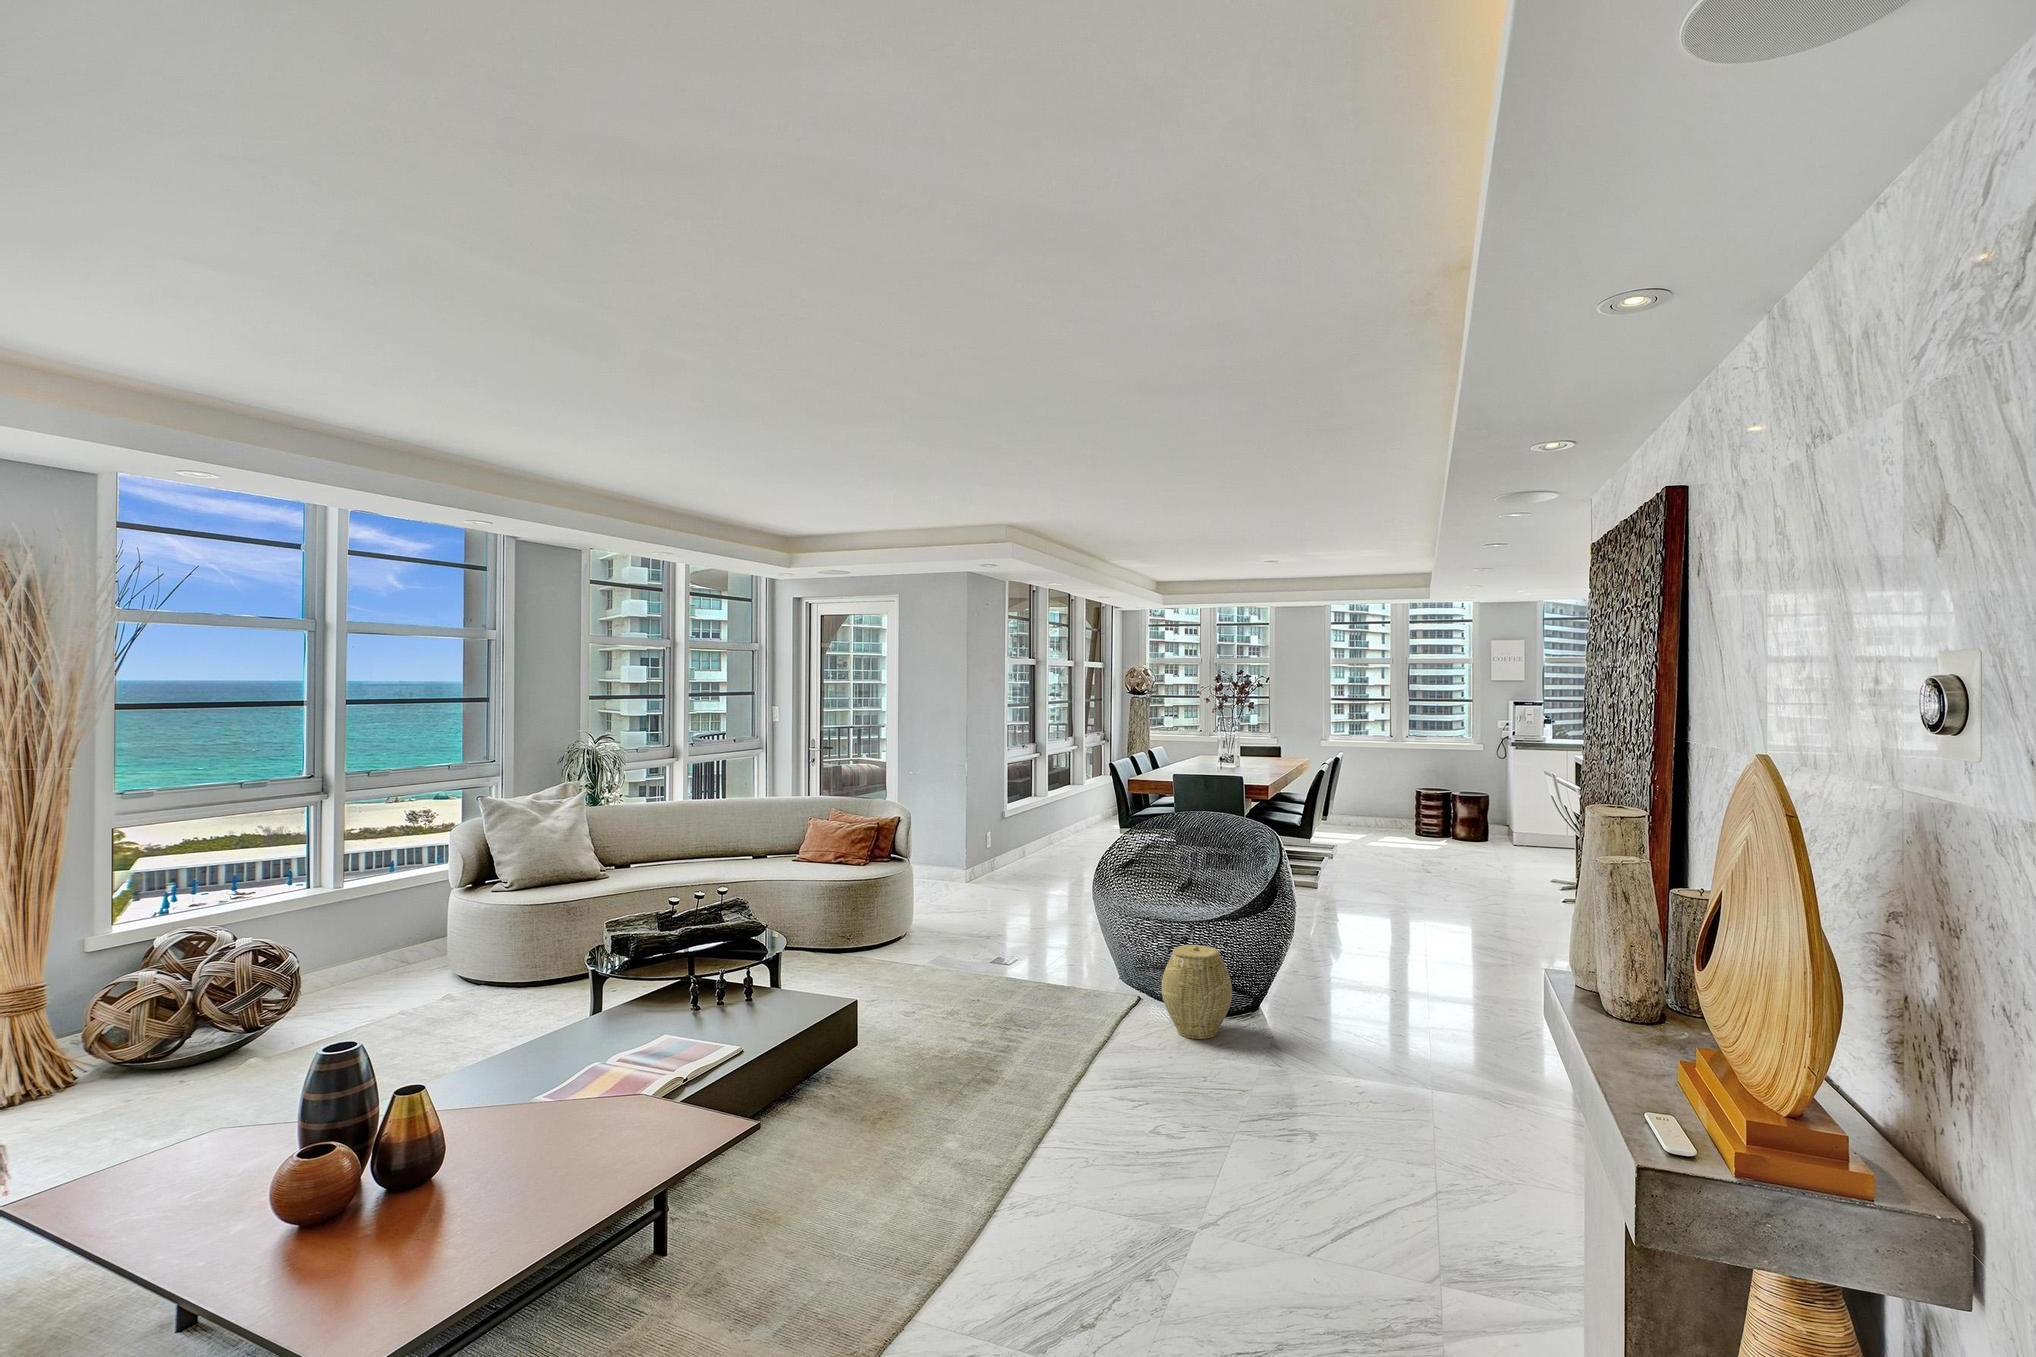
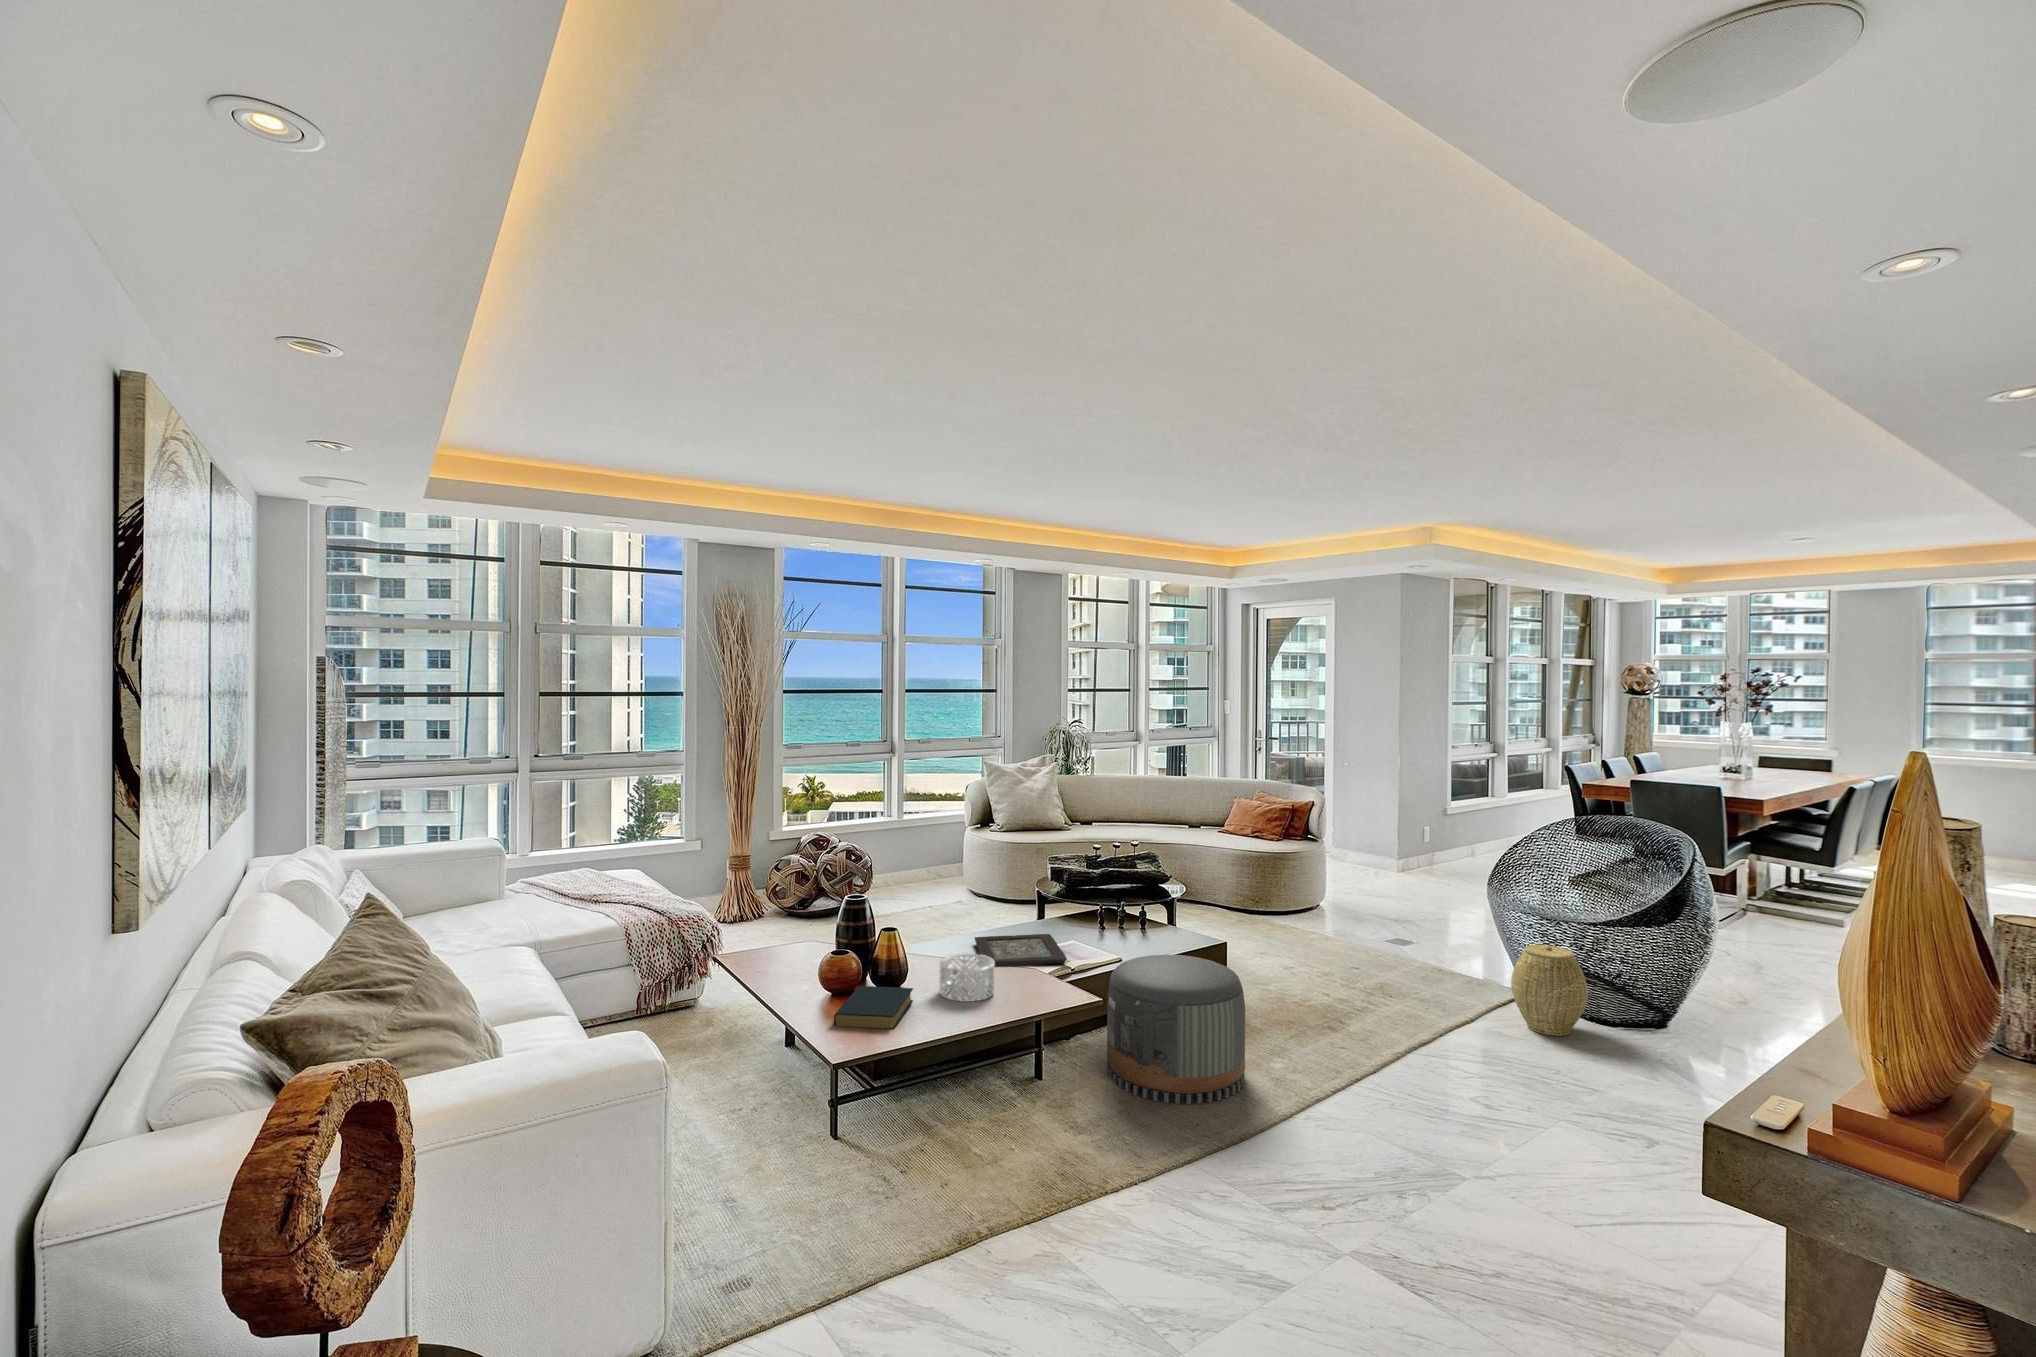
decorative tray: none [526,1032,685,1107] -> present [975,934,1067,966]
pouf: none [764,1032,950,1249] -> present [1107,955,1245,1104]
decorative bowl: none [504,1095,600,1184] -> present [939,954,994,1002]
hardback book: none [315,1183,464,1306] -> present [834,986,913,1030]

